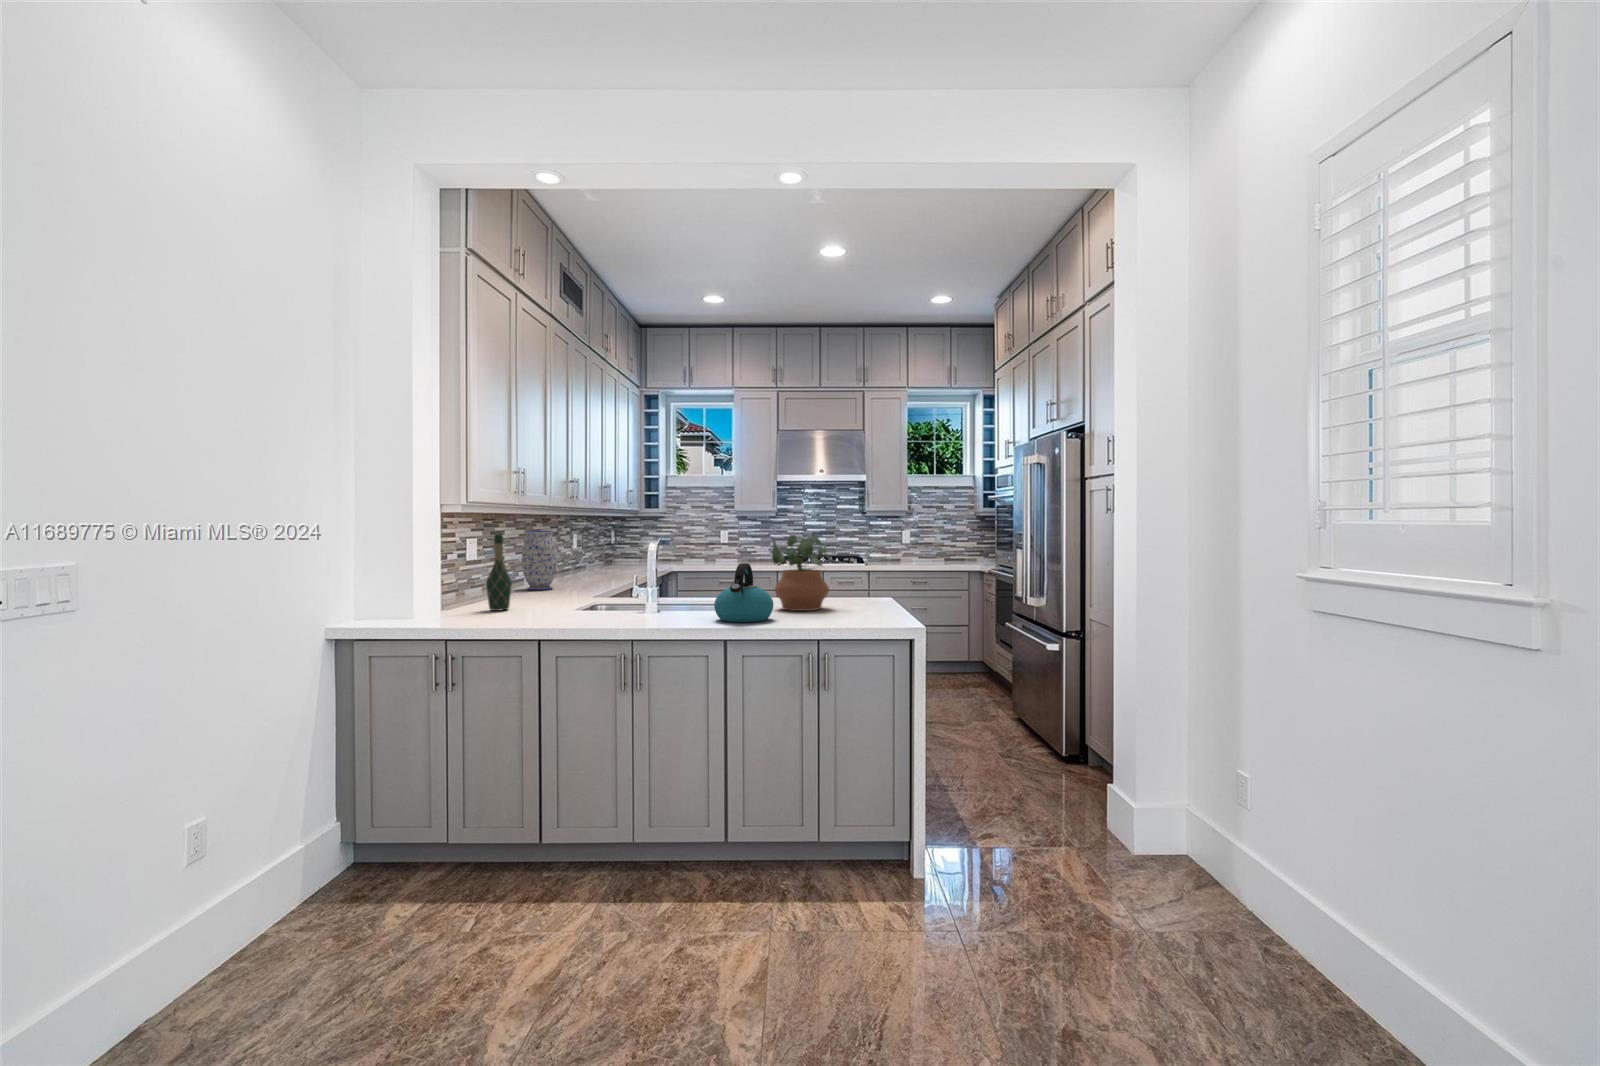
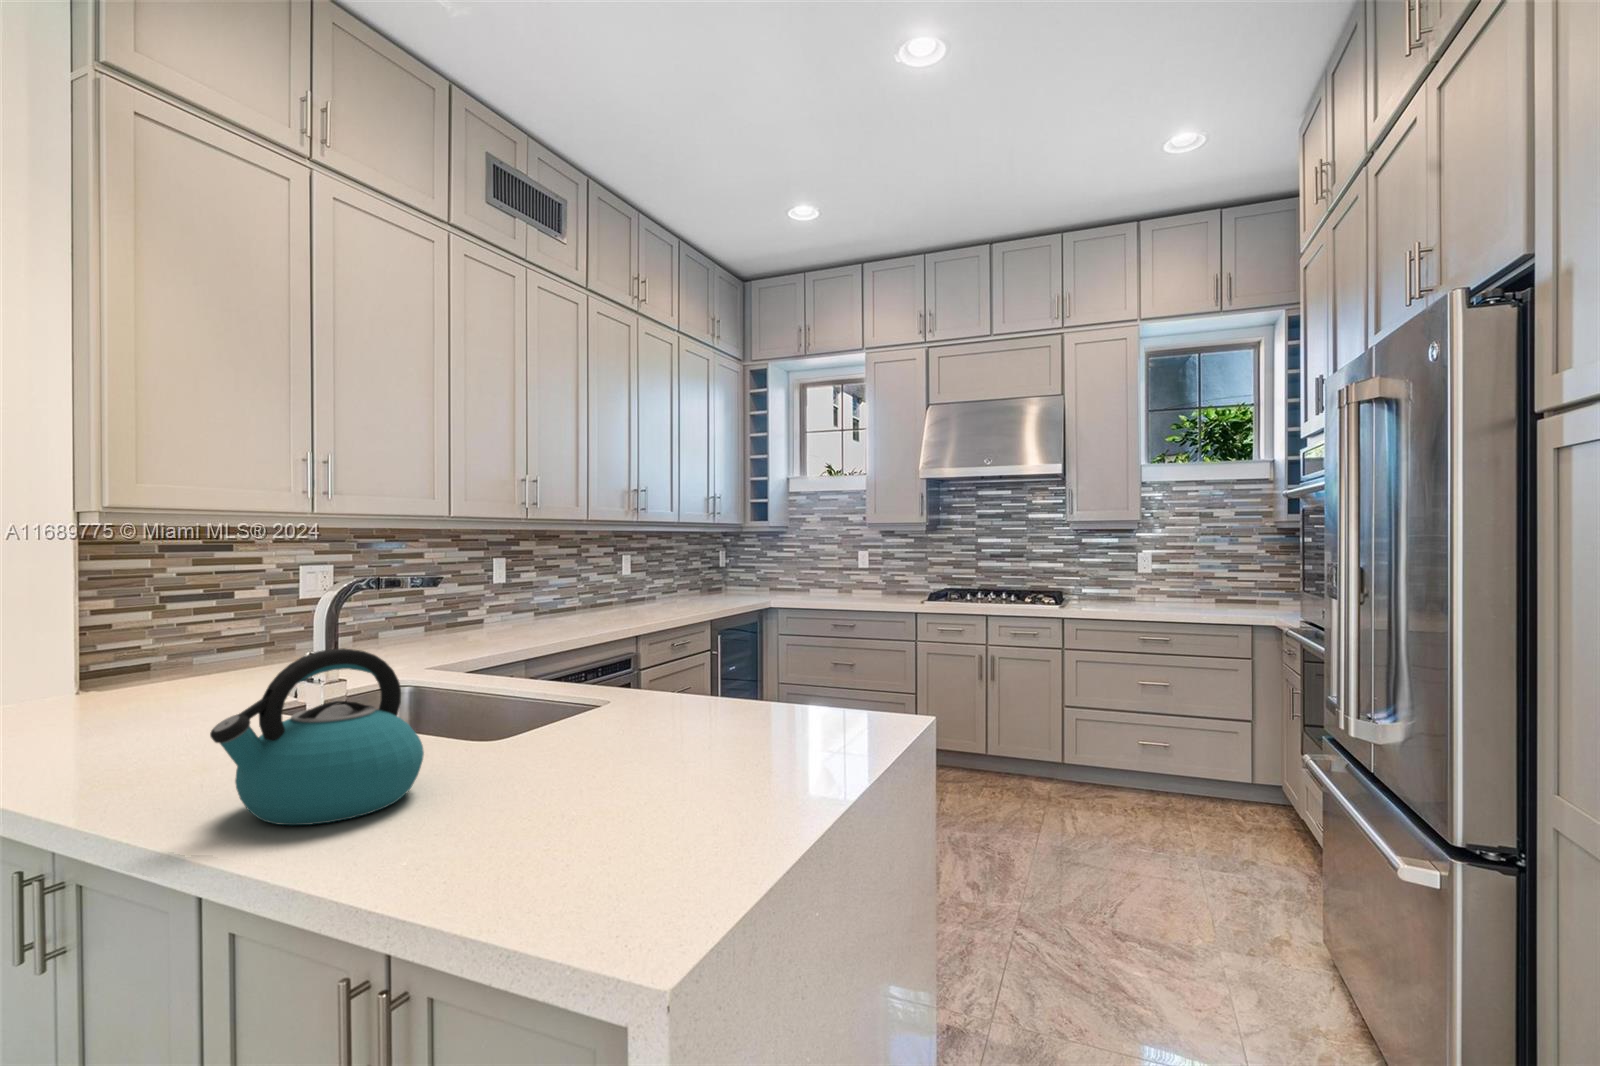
vase: present [522,531,557,590] -> none [424,552,480,643]
wine bottle: present [486,534,512,611] -> none [133,560,190,700]
potted plant: present [772,534,833,611] -> none [539,567,704,768]

